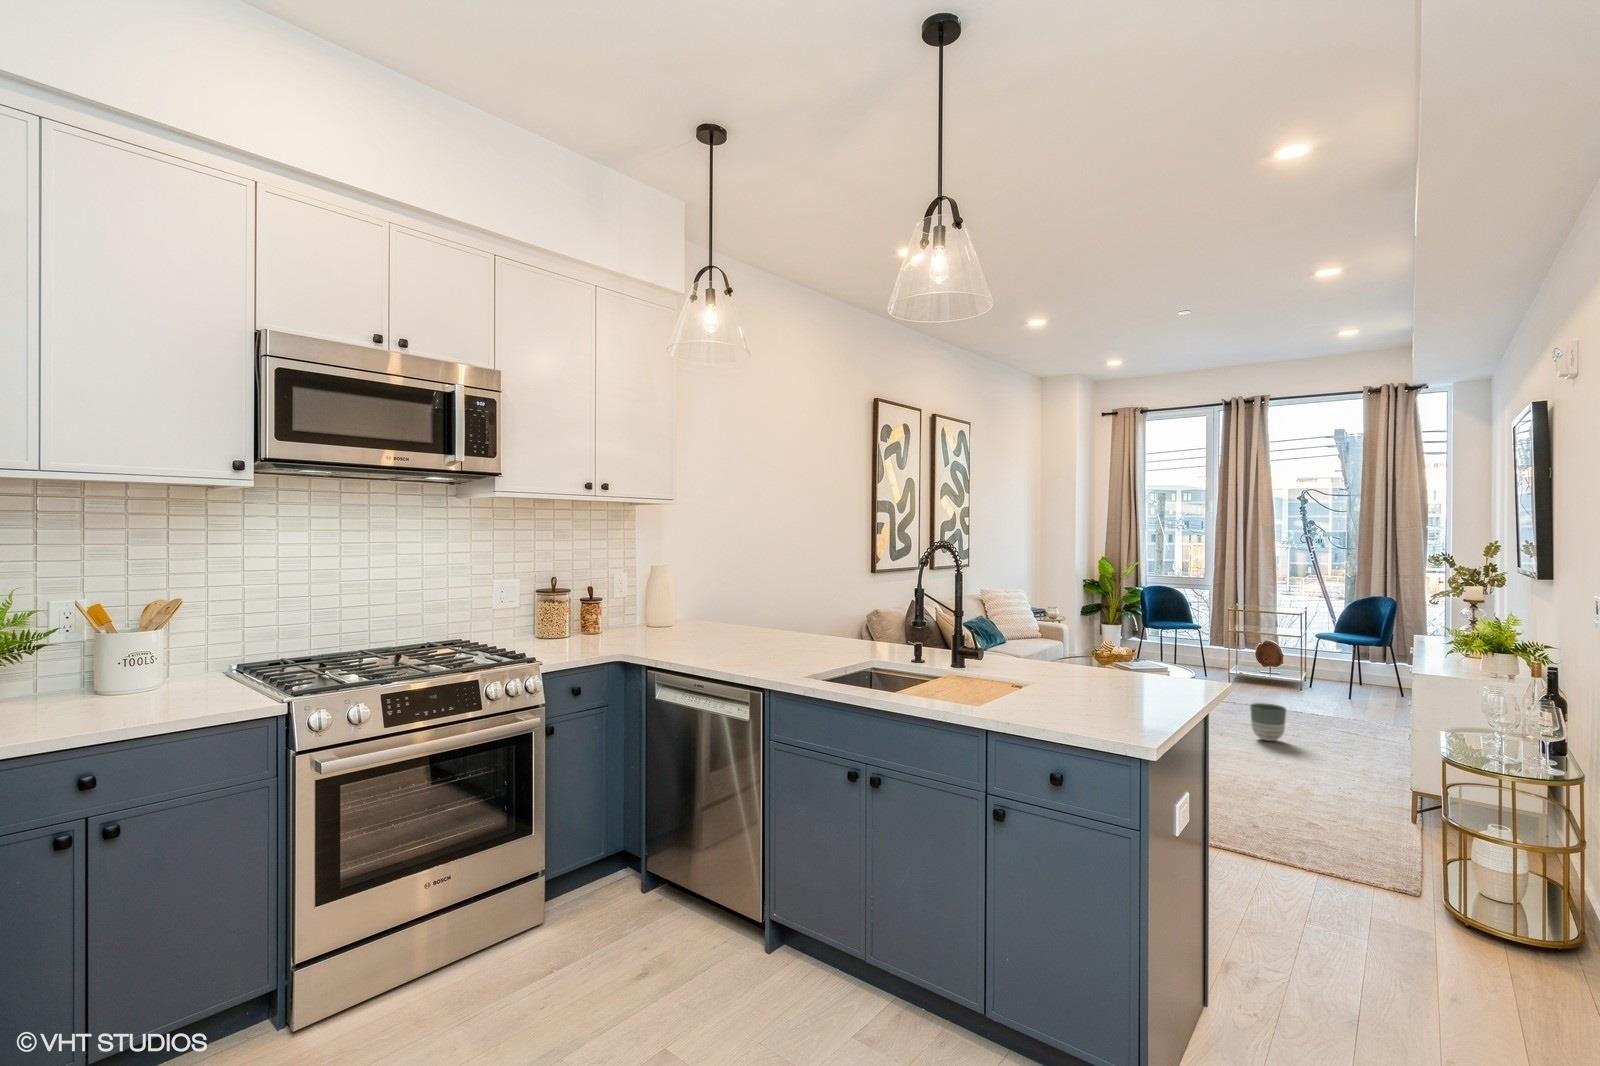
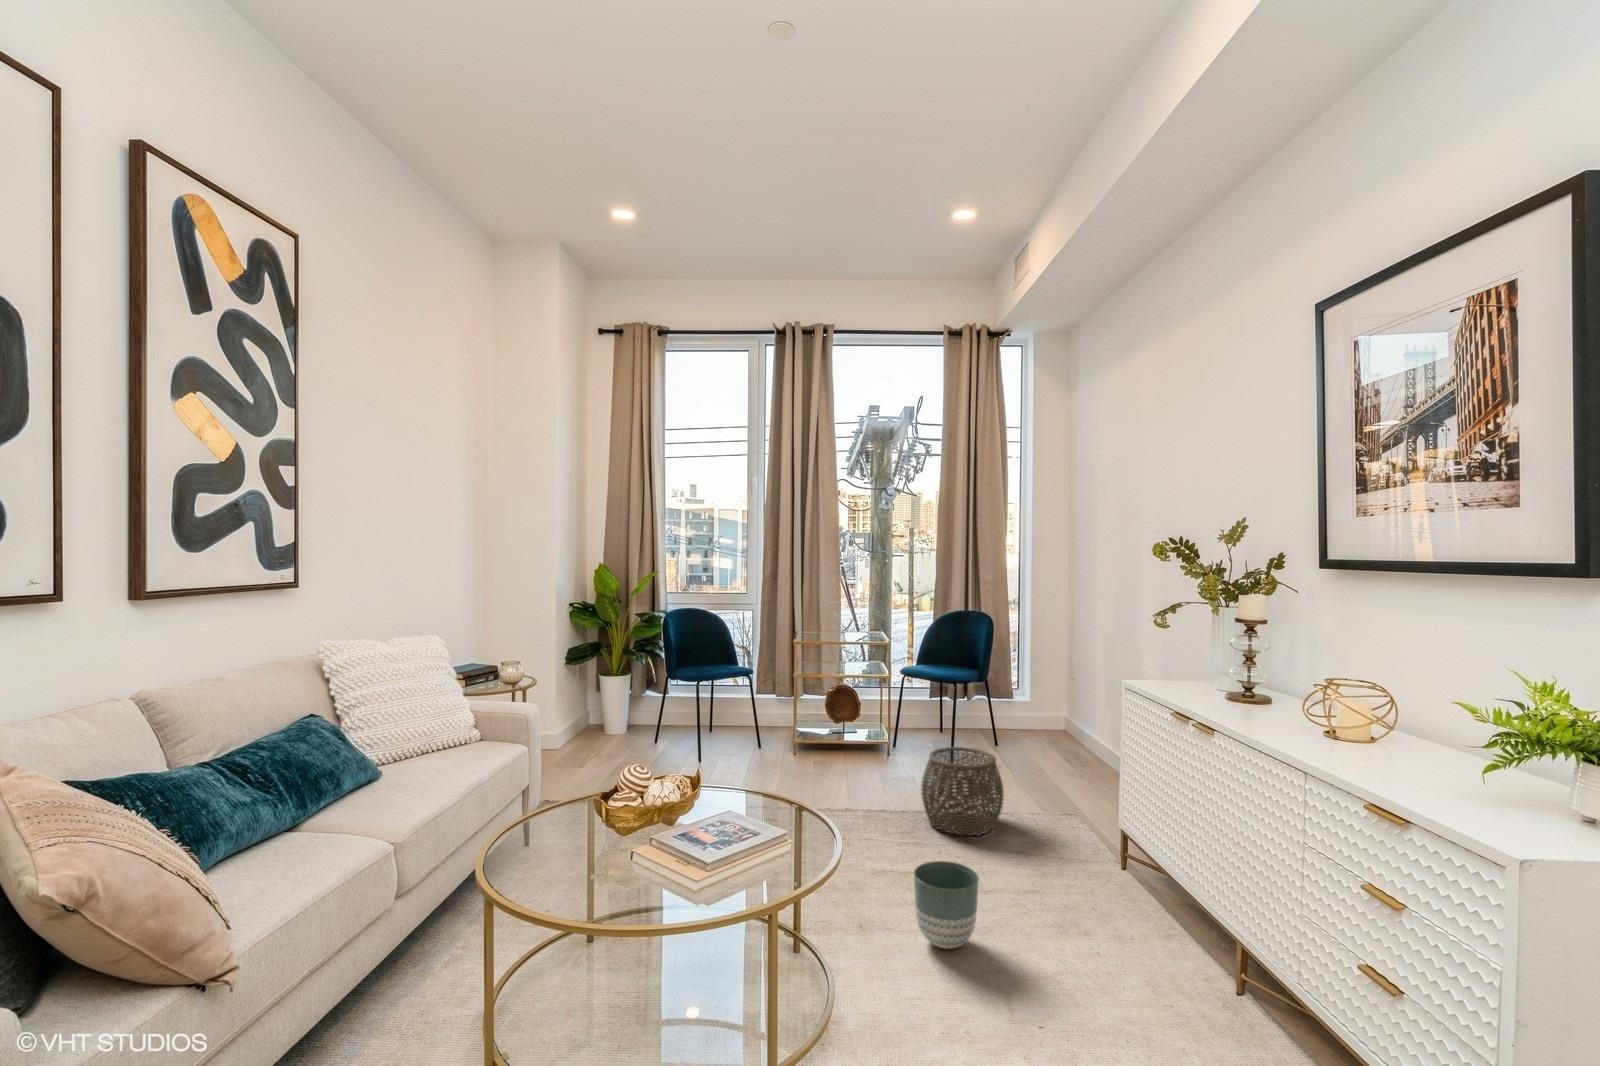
woven basket: none [1295,671,1355,720] -> present [921,747,1004,836]

